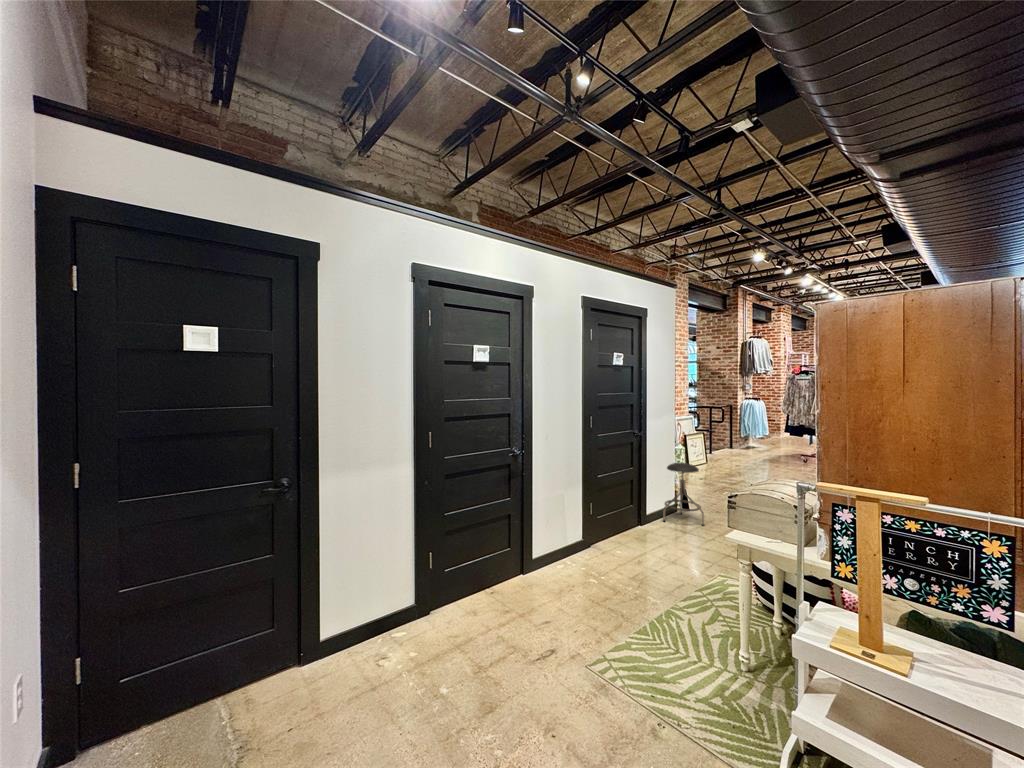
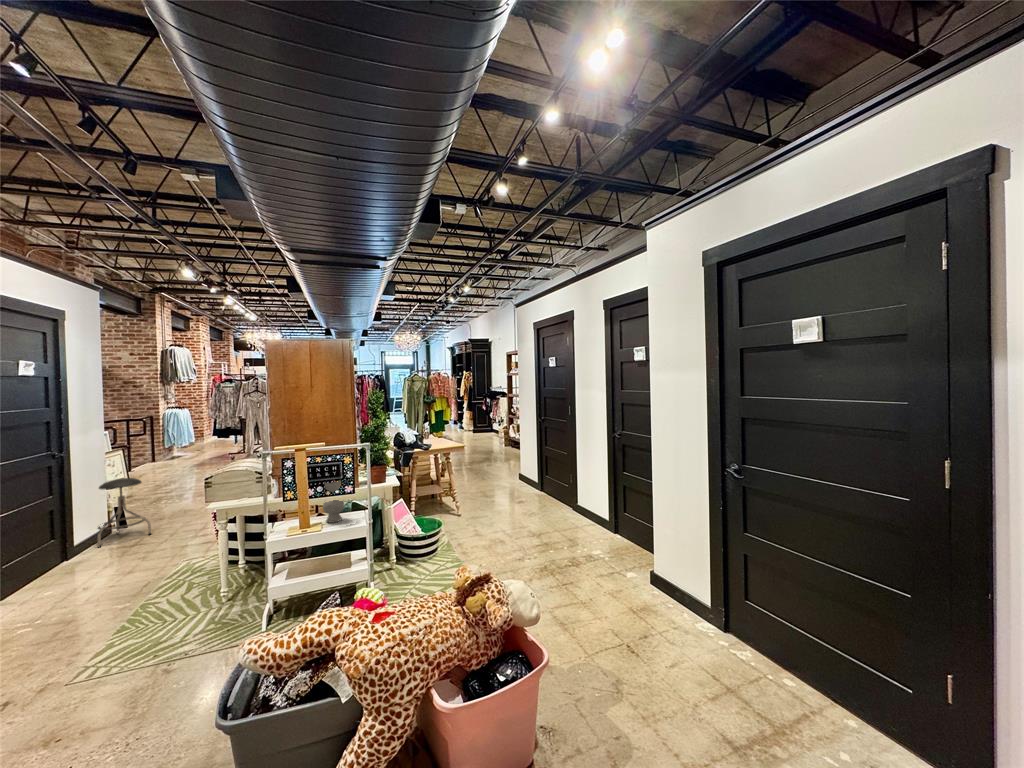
decorative vase: none [917,578,981,683] -> present [323,480,344,523]

